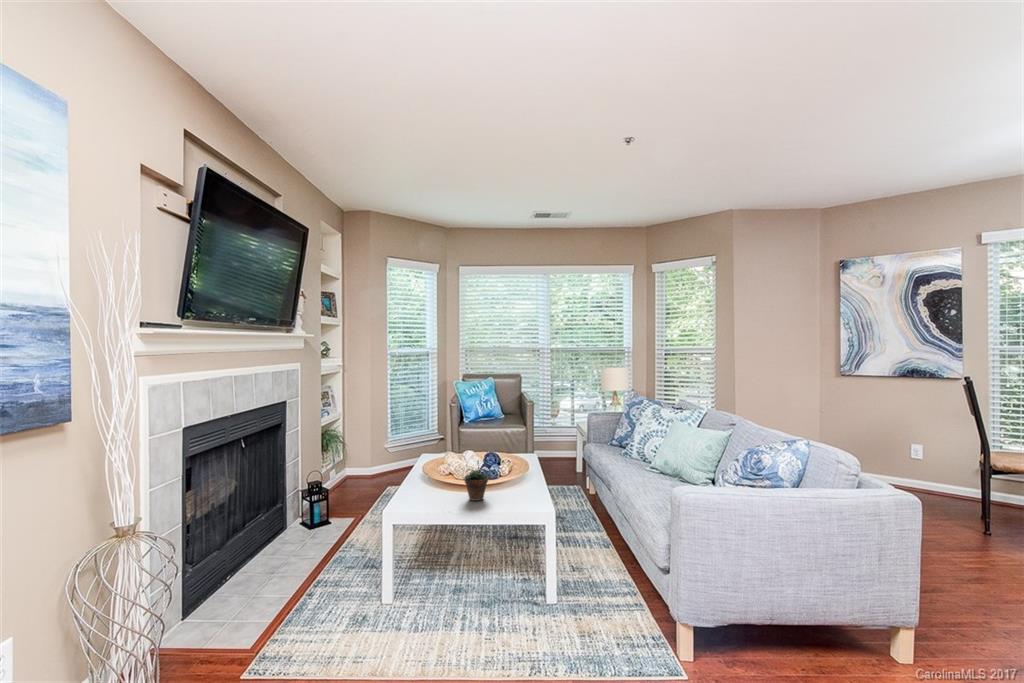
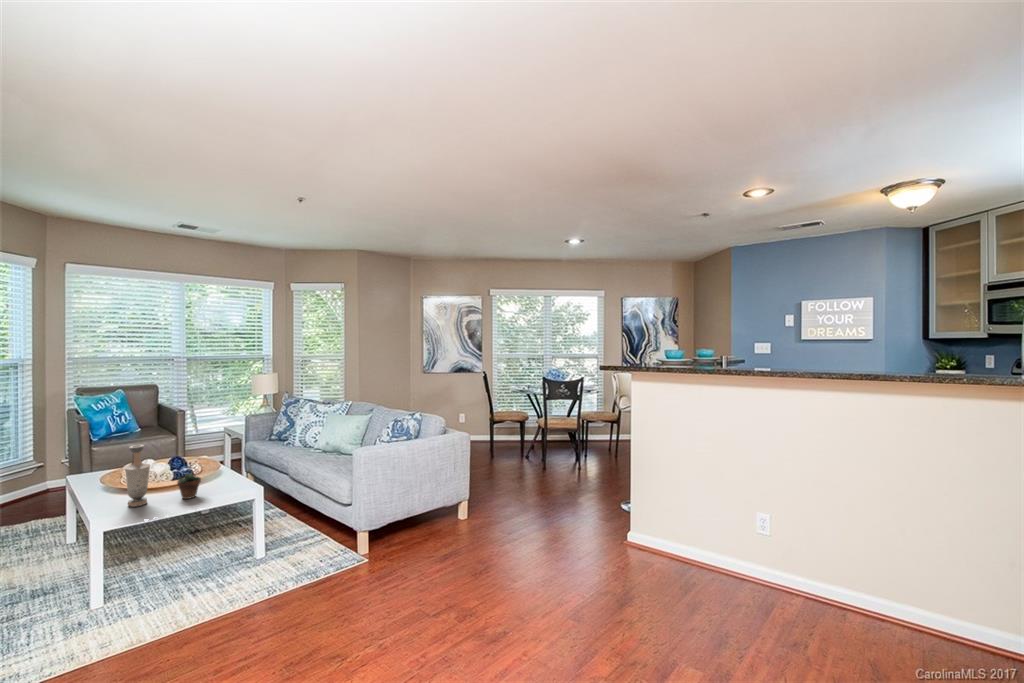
vase: none [419,427,442,497] -> present [125,445,150,507]

